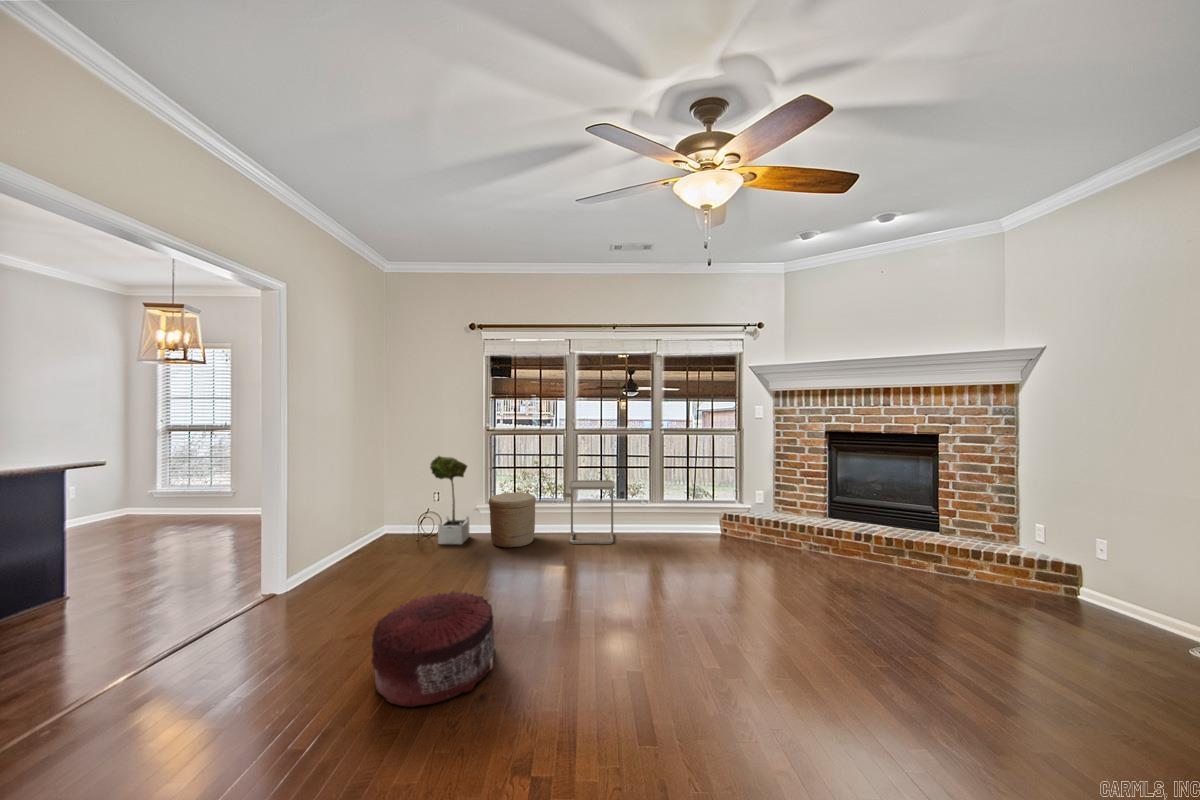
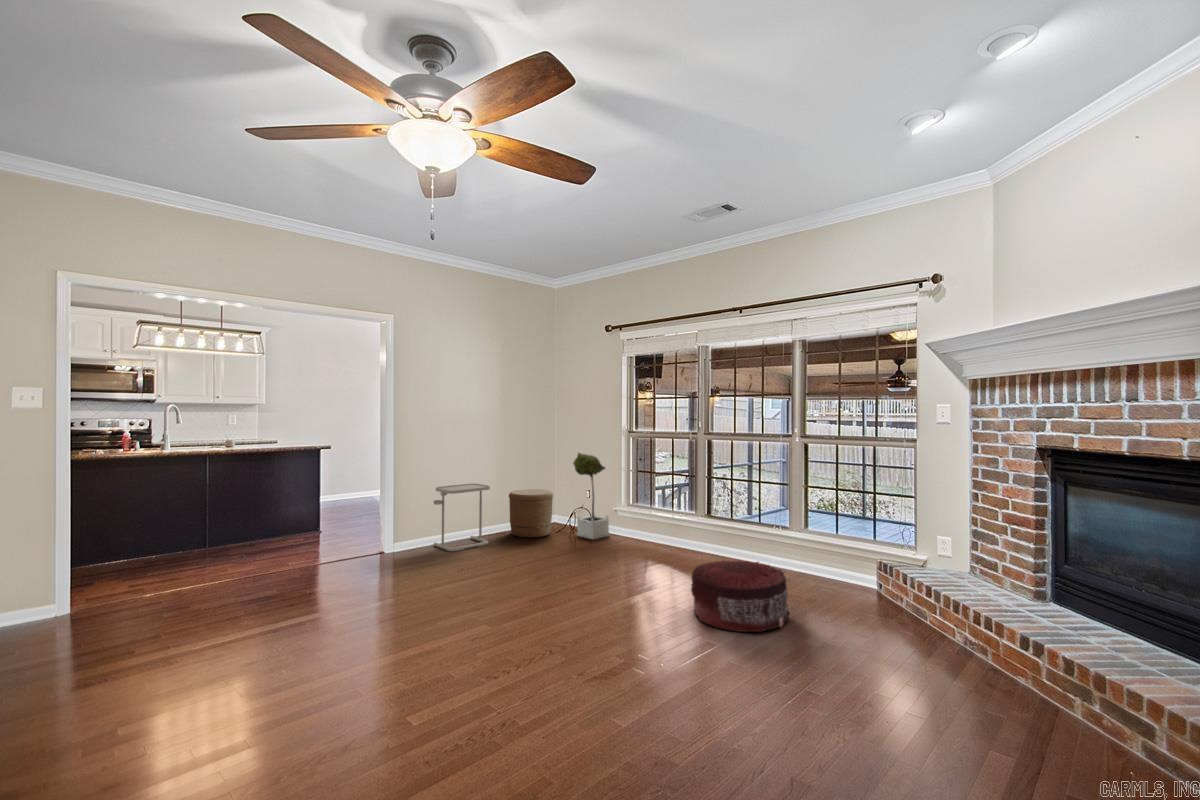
side table: present [563,480,614,544] -> present [434,484,490,551]
woven basket: present [489,493,536,548] -> present [509,489,553,538]
pouf: present [372,591,495,707] -> present [691,560,790,632]

